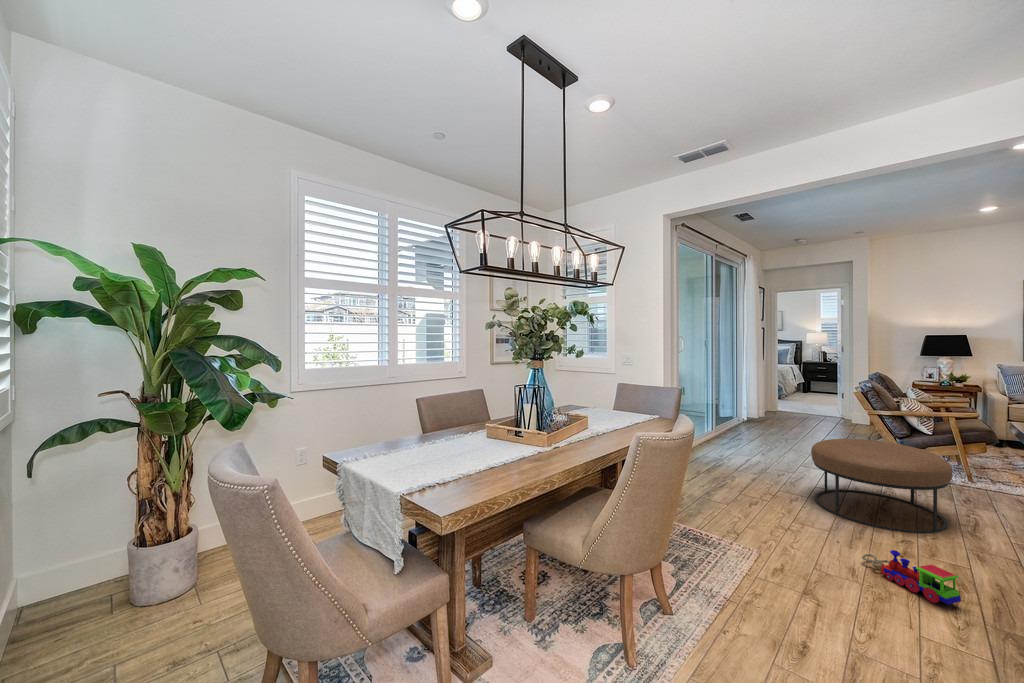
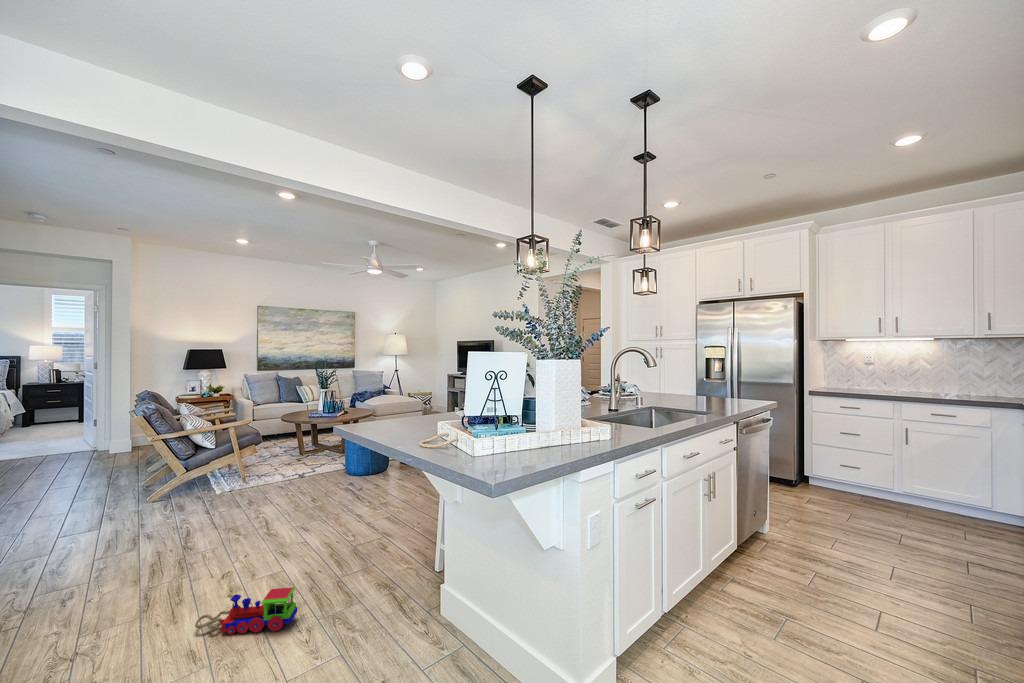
ottoman: present [811,439,953,533] -> none [94,466,253,585]

